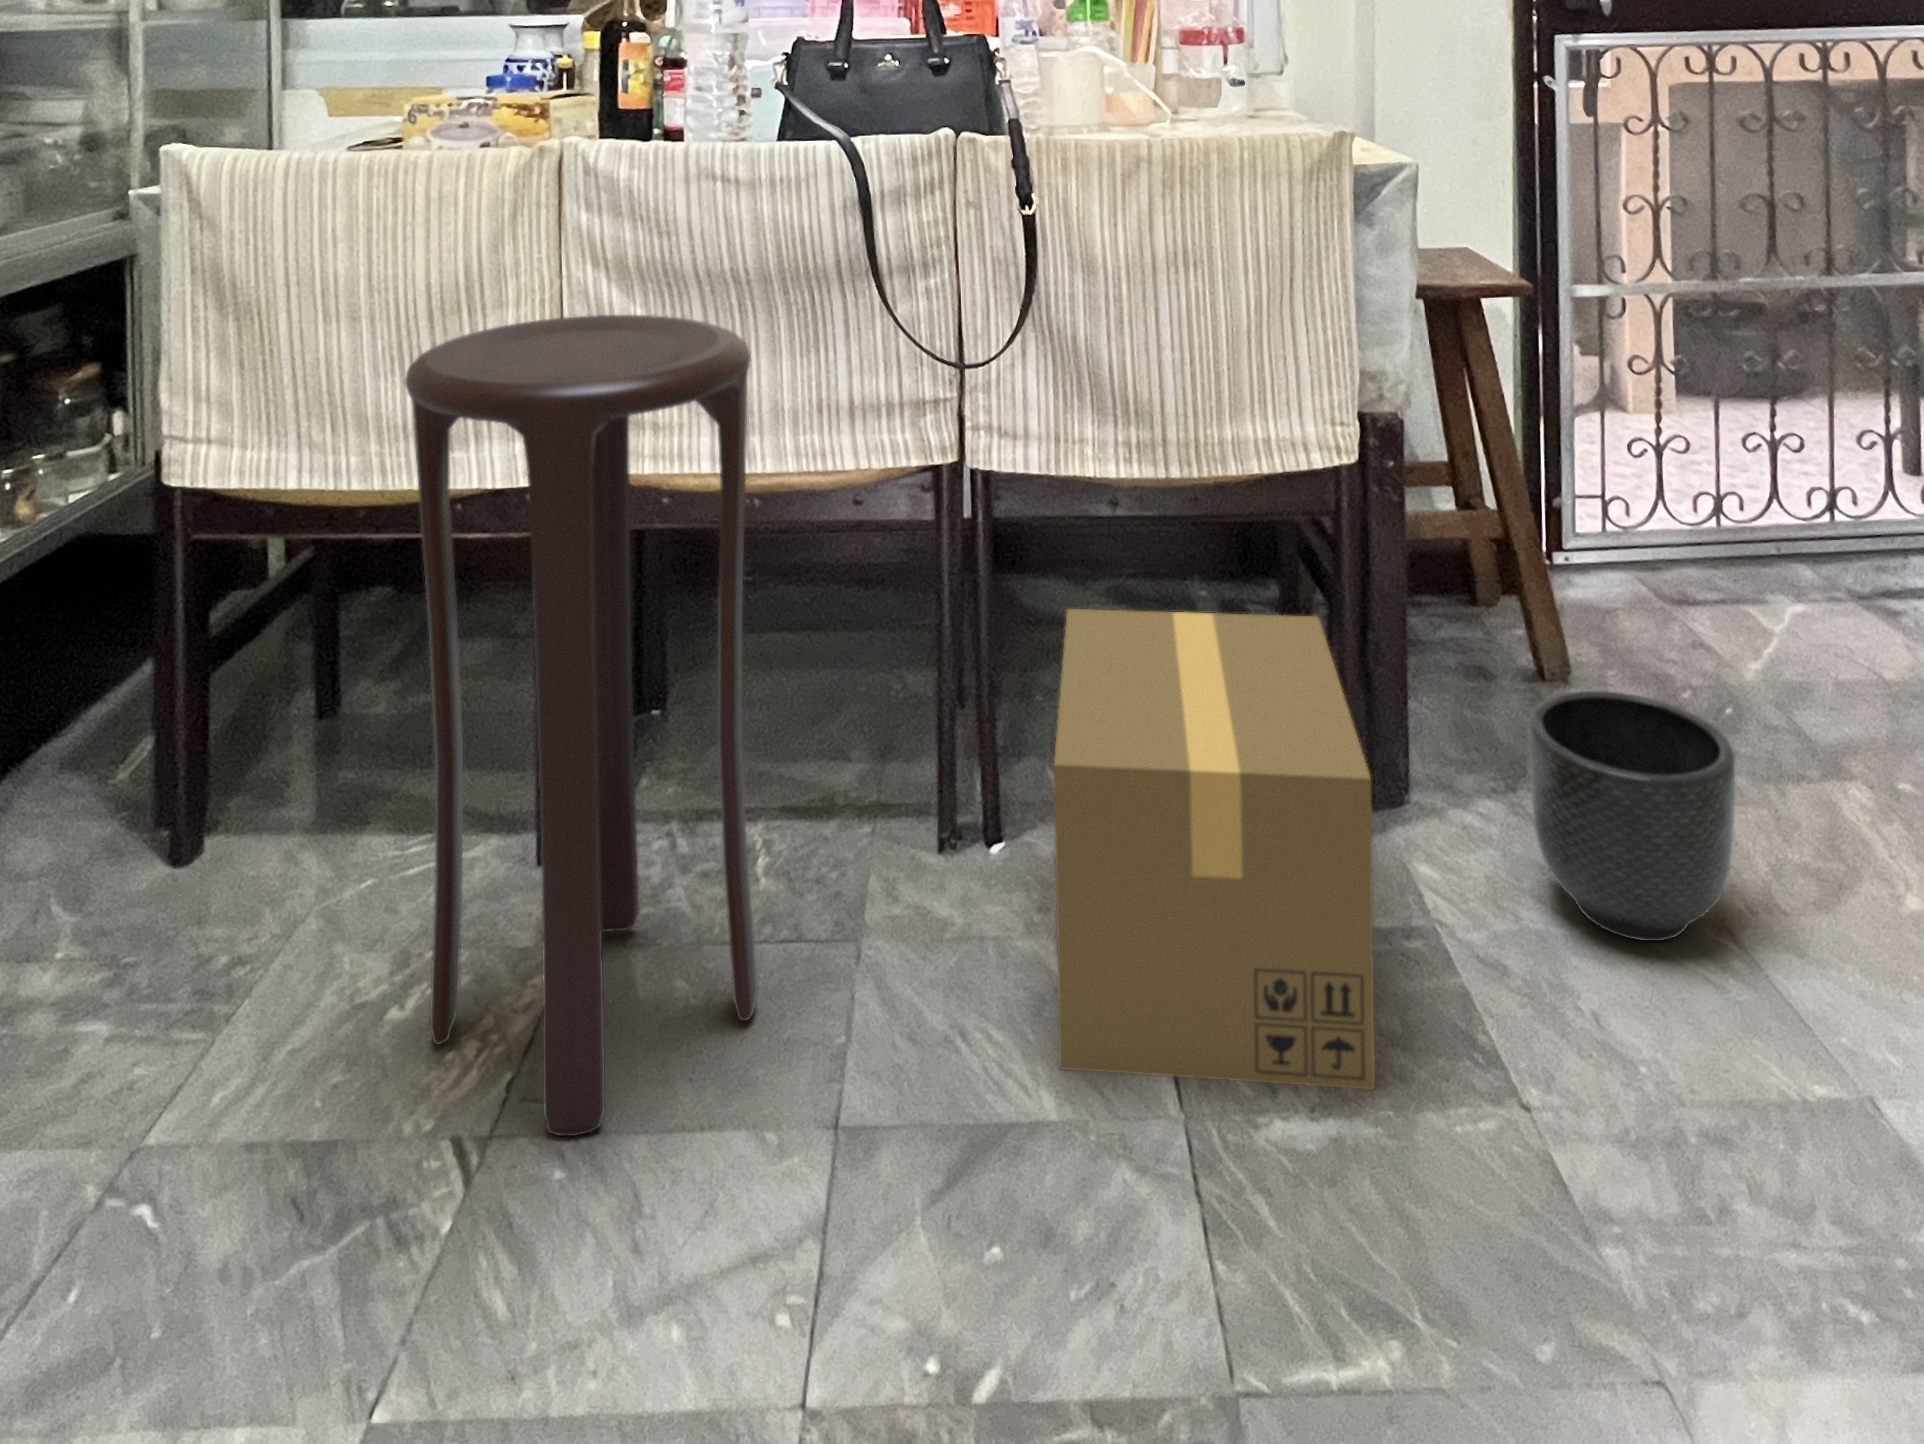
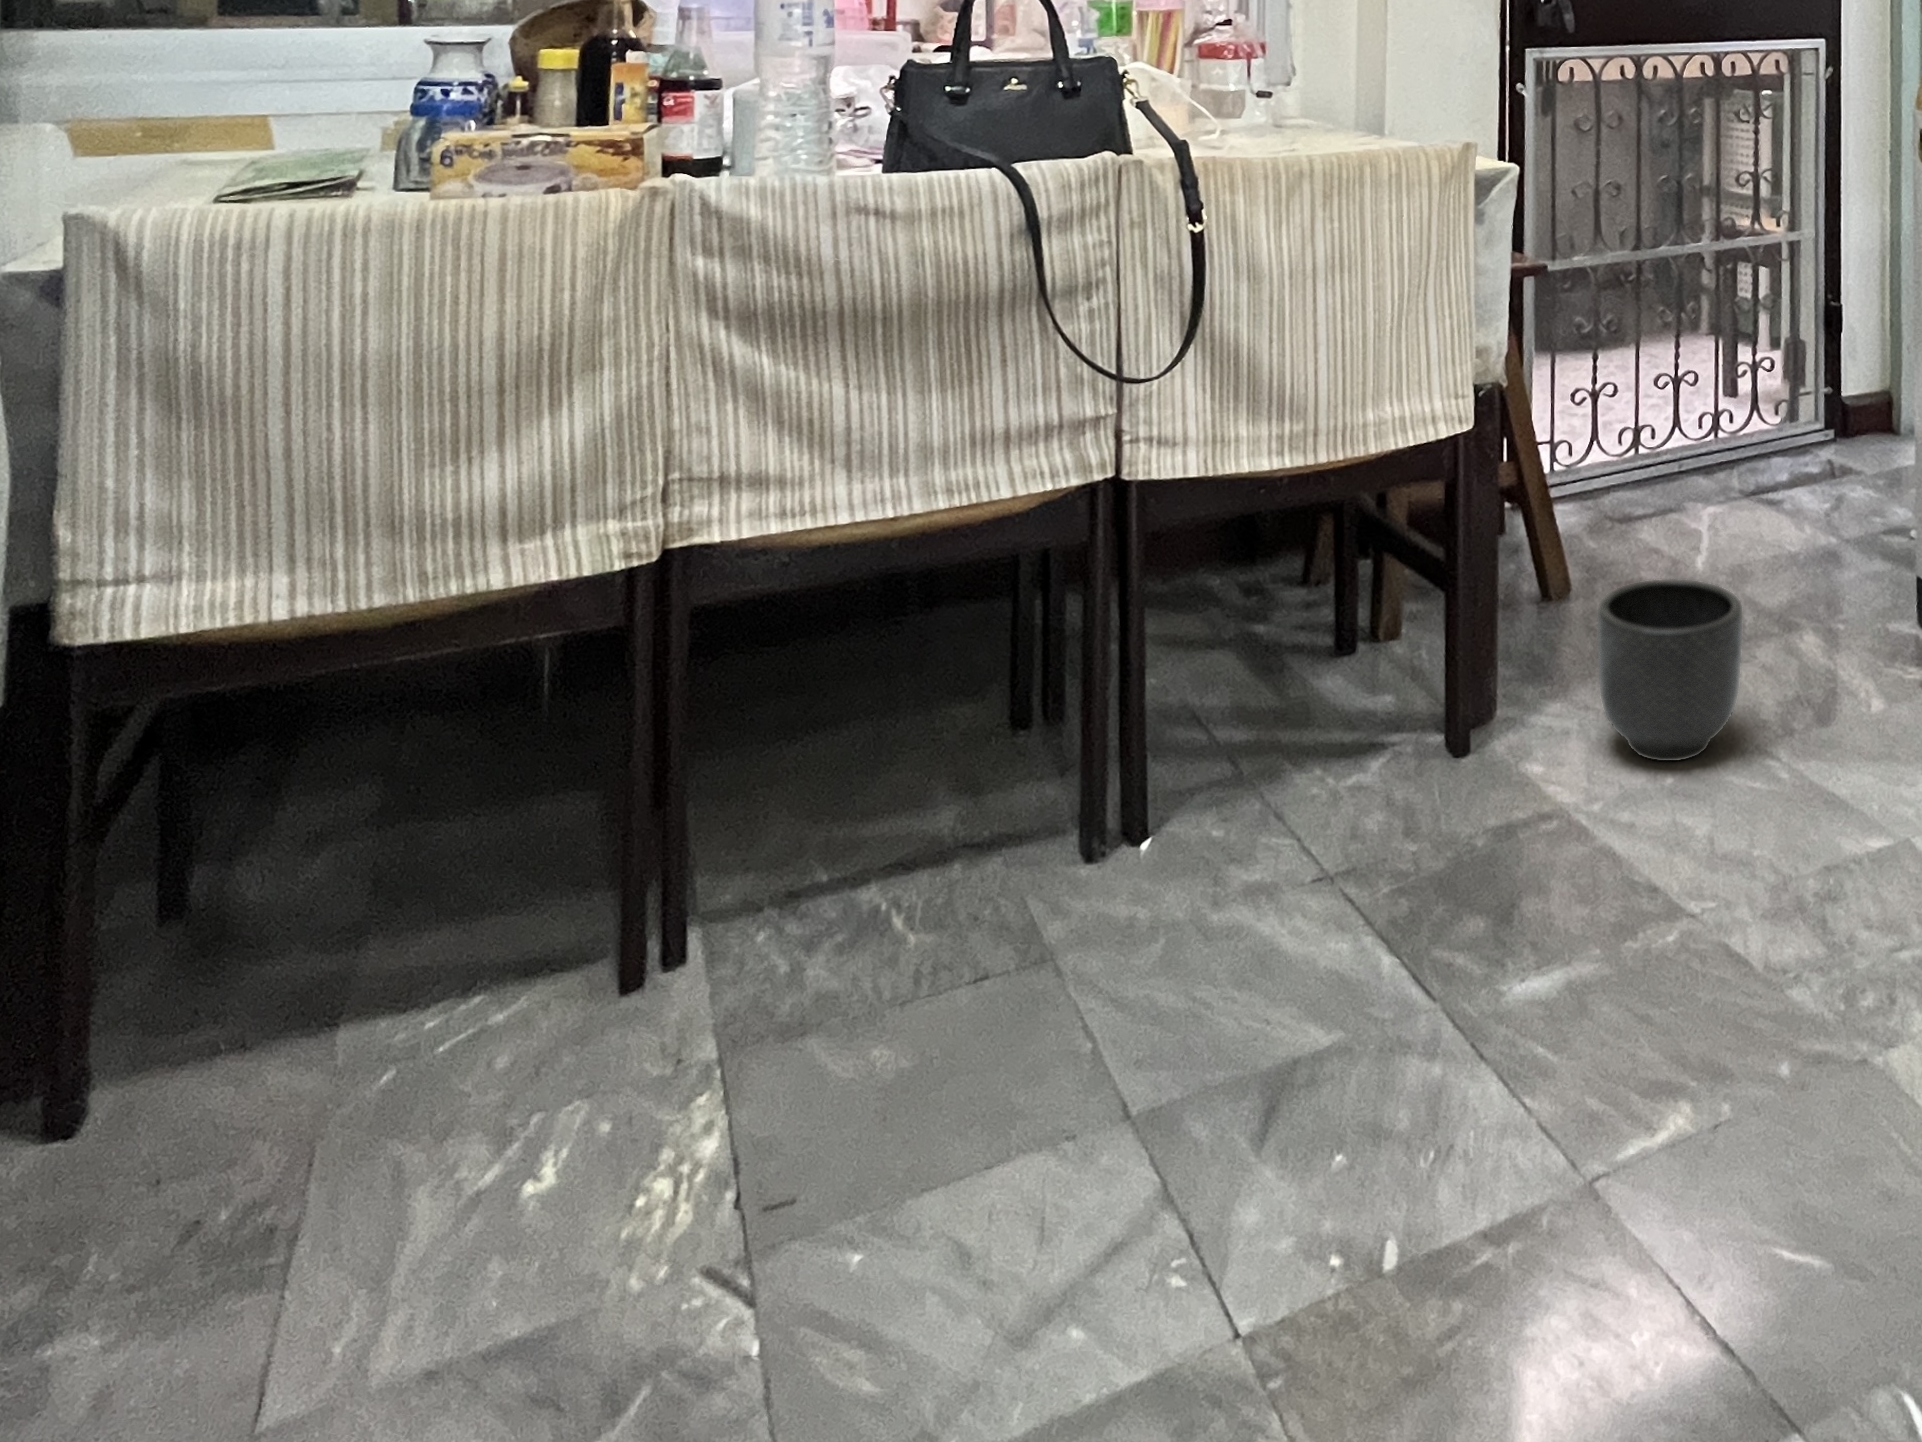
stool: present [405,315,758,1136] -> none [590,359,990,1193]
cardboard box: present [1054,609,1375,1090] -> none [1214,562,1539,978]

